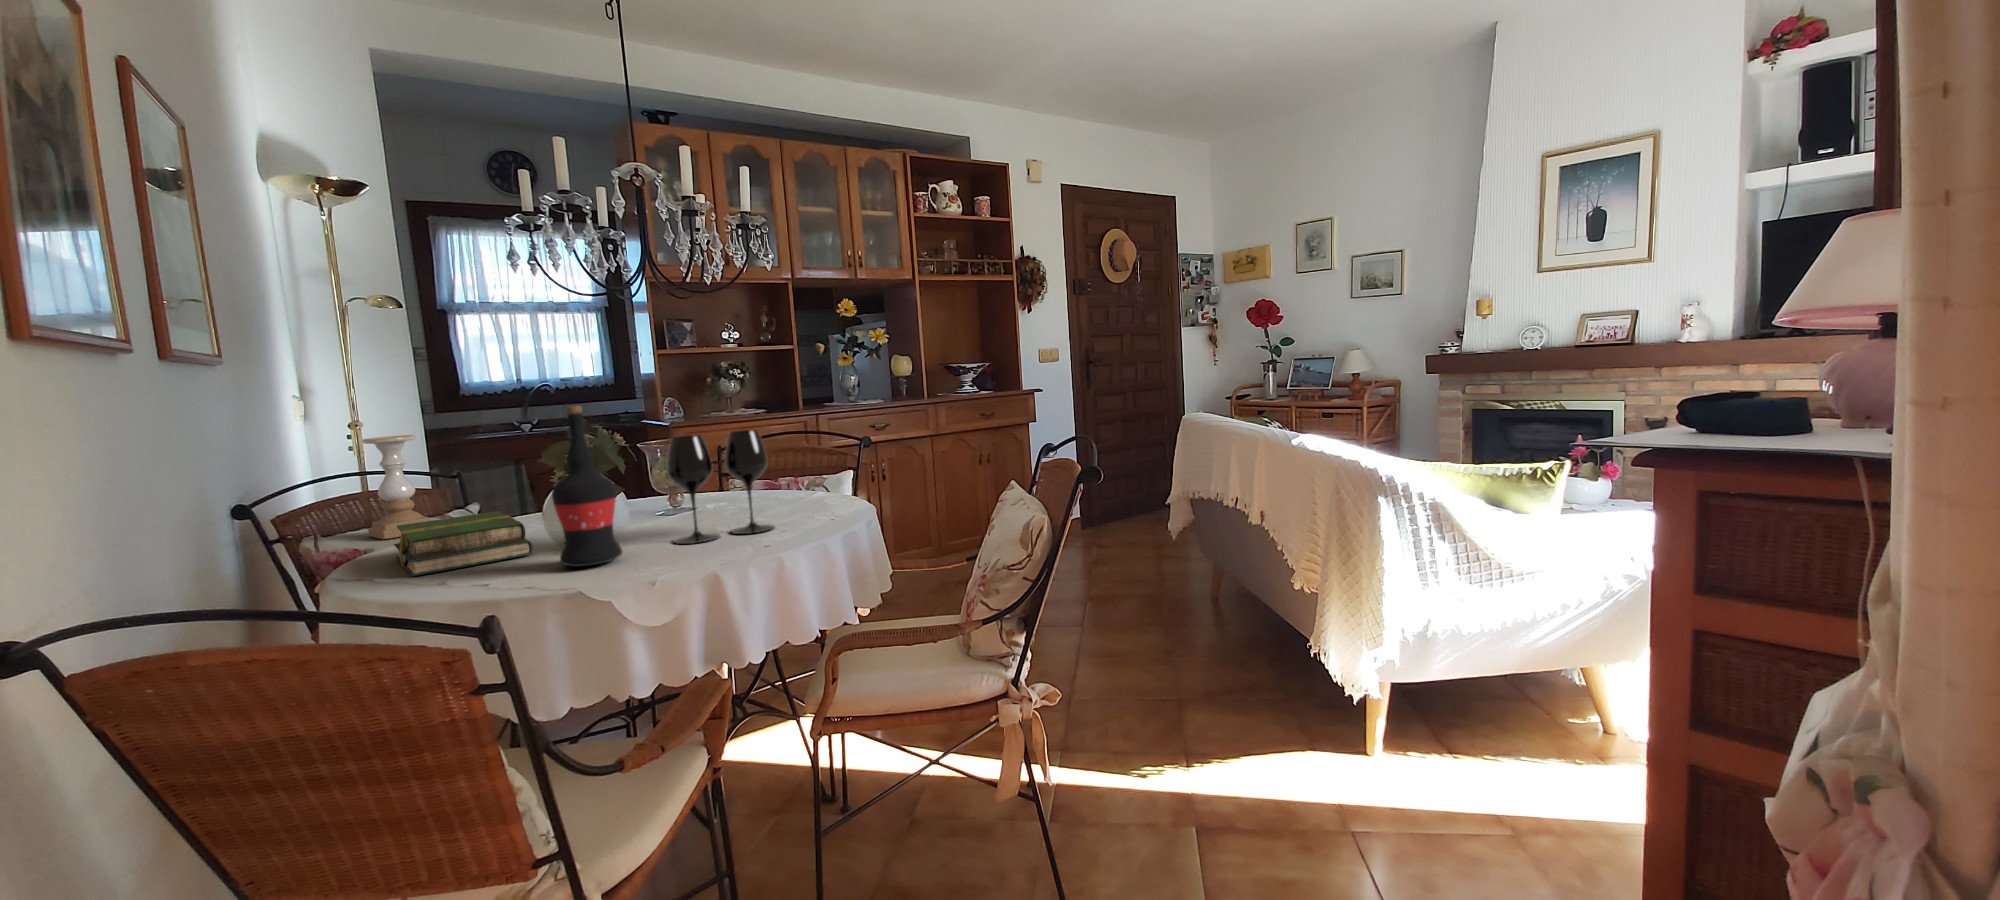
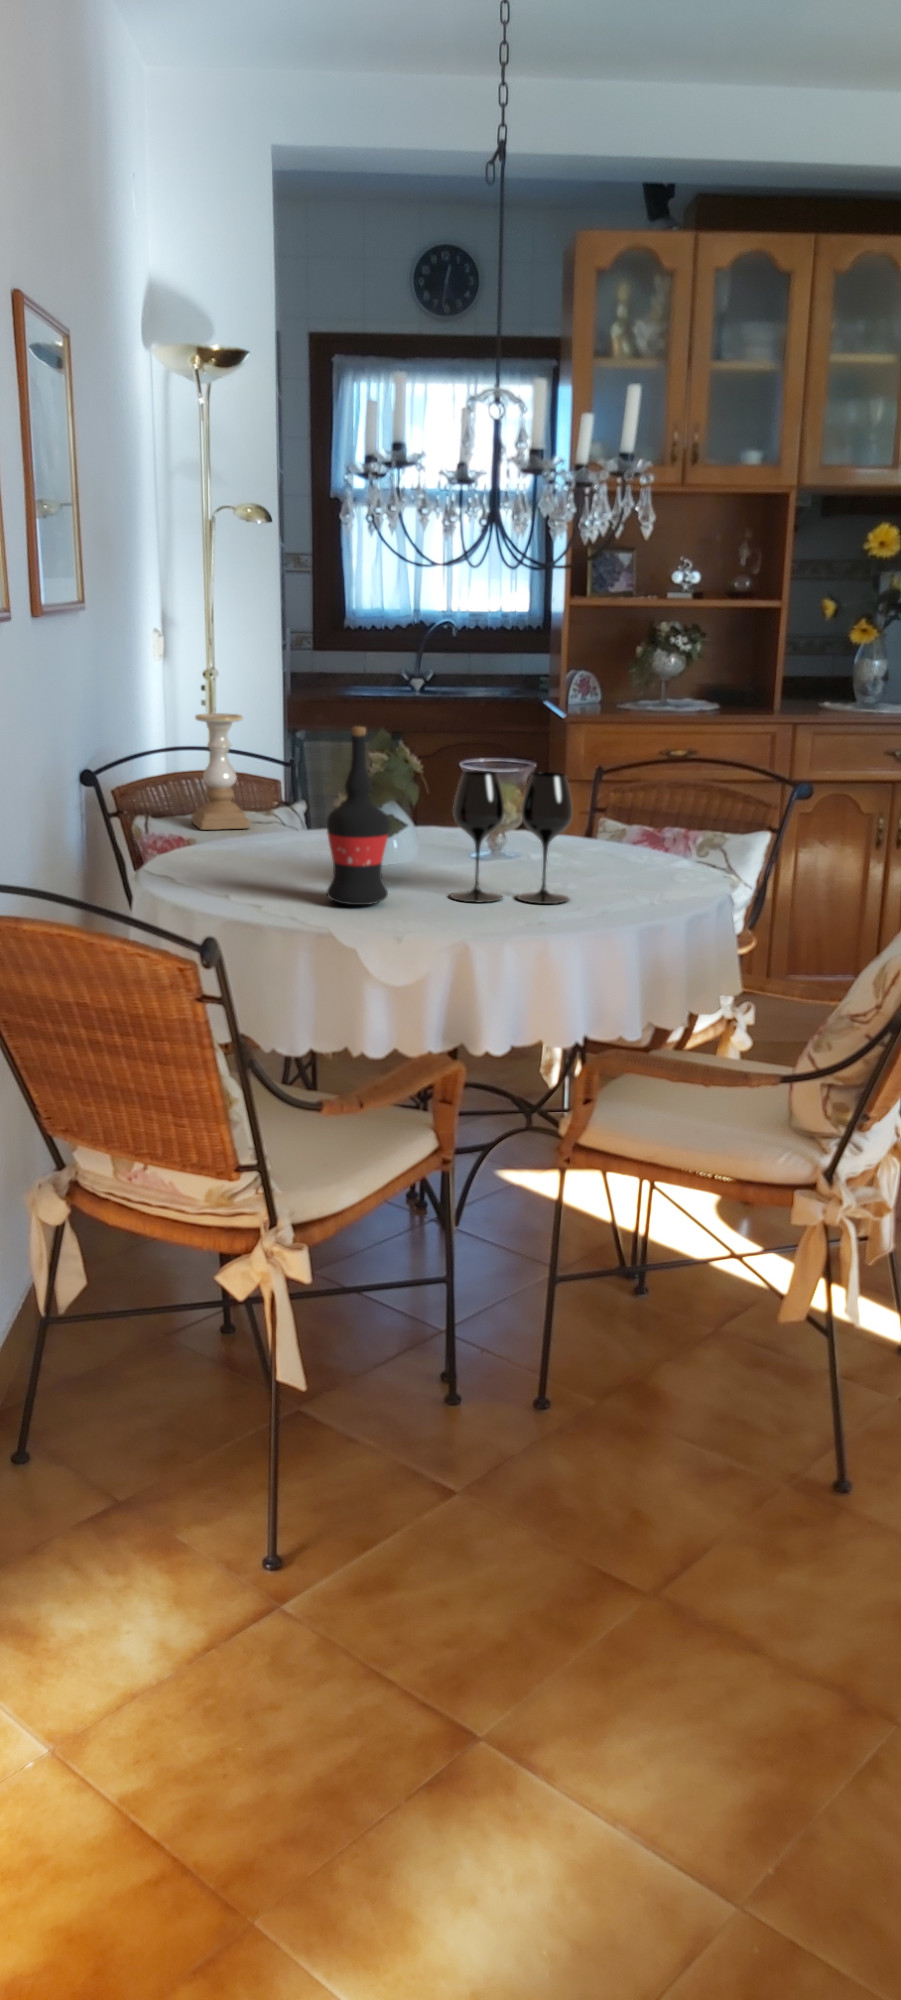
book: present [394,511,533,576] -> none [202,822,315,880]

